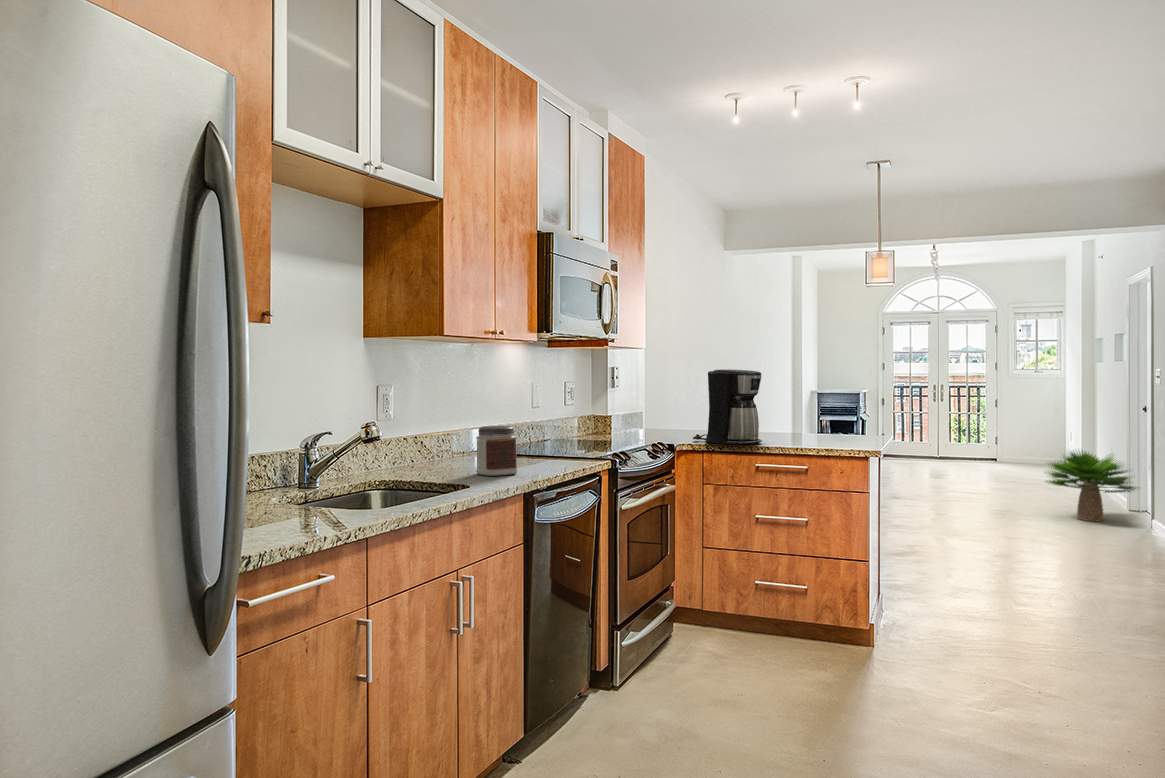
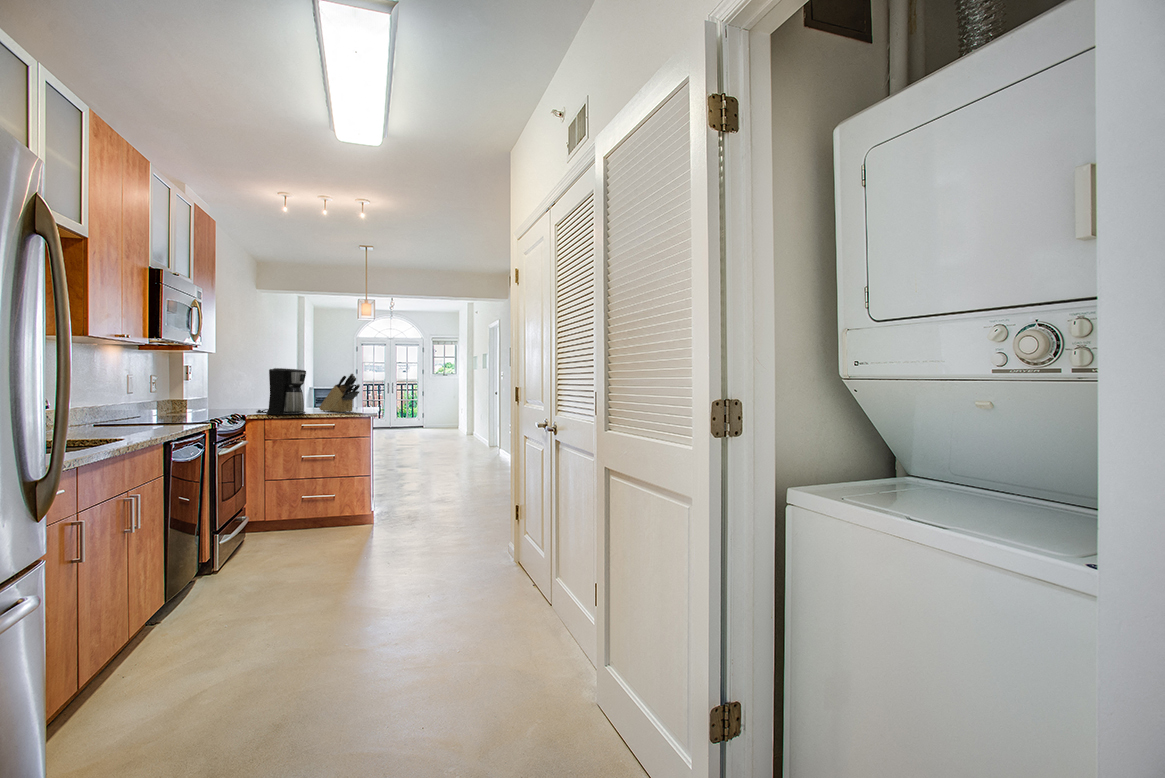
knife block: none [788,375,851,442] -> present [319,374,360,412]
jar: present [476,426,517,476] -> none [116,401,153,434]
potted plant: present [1046,451,1136,521] -> none [450,416,497,455]

